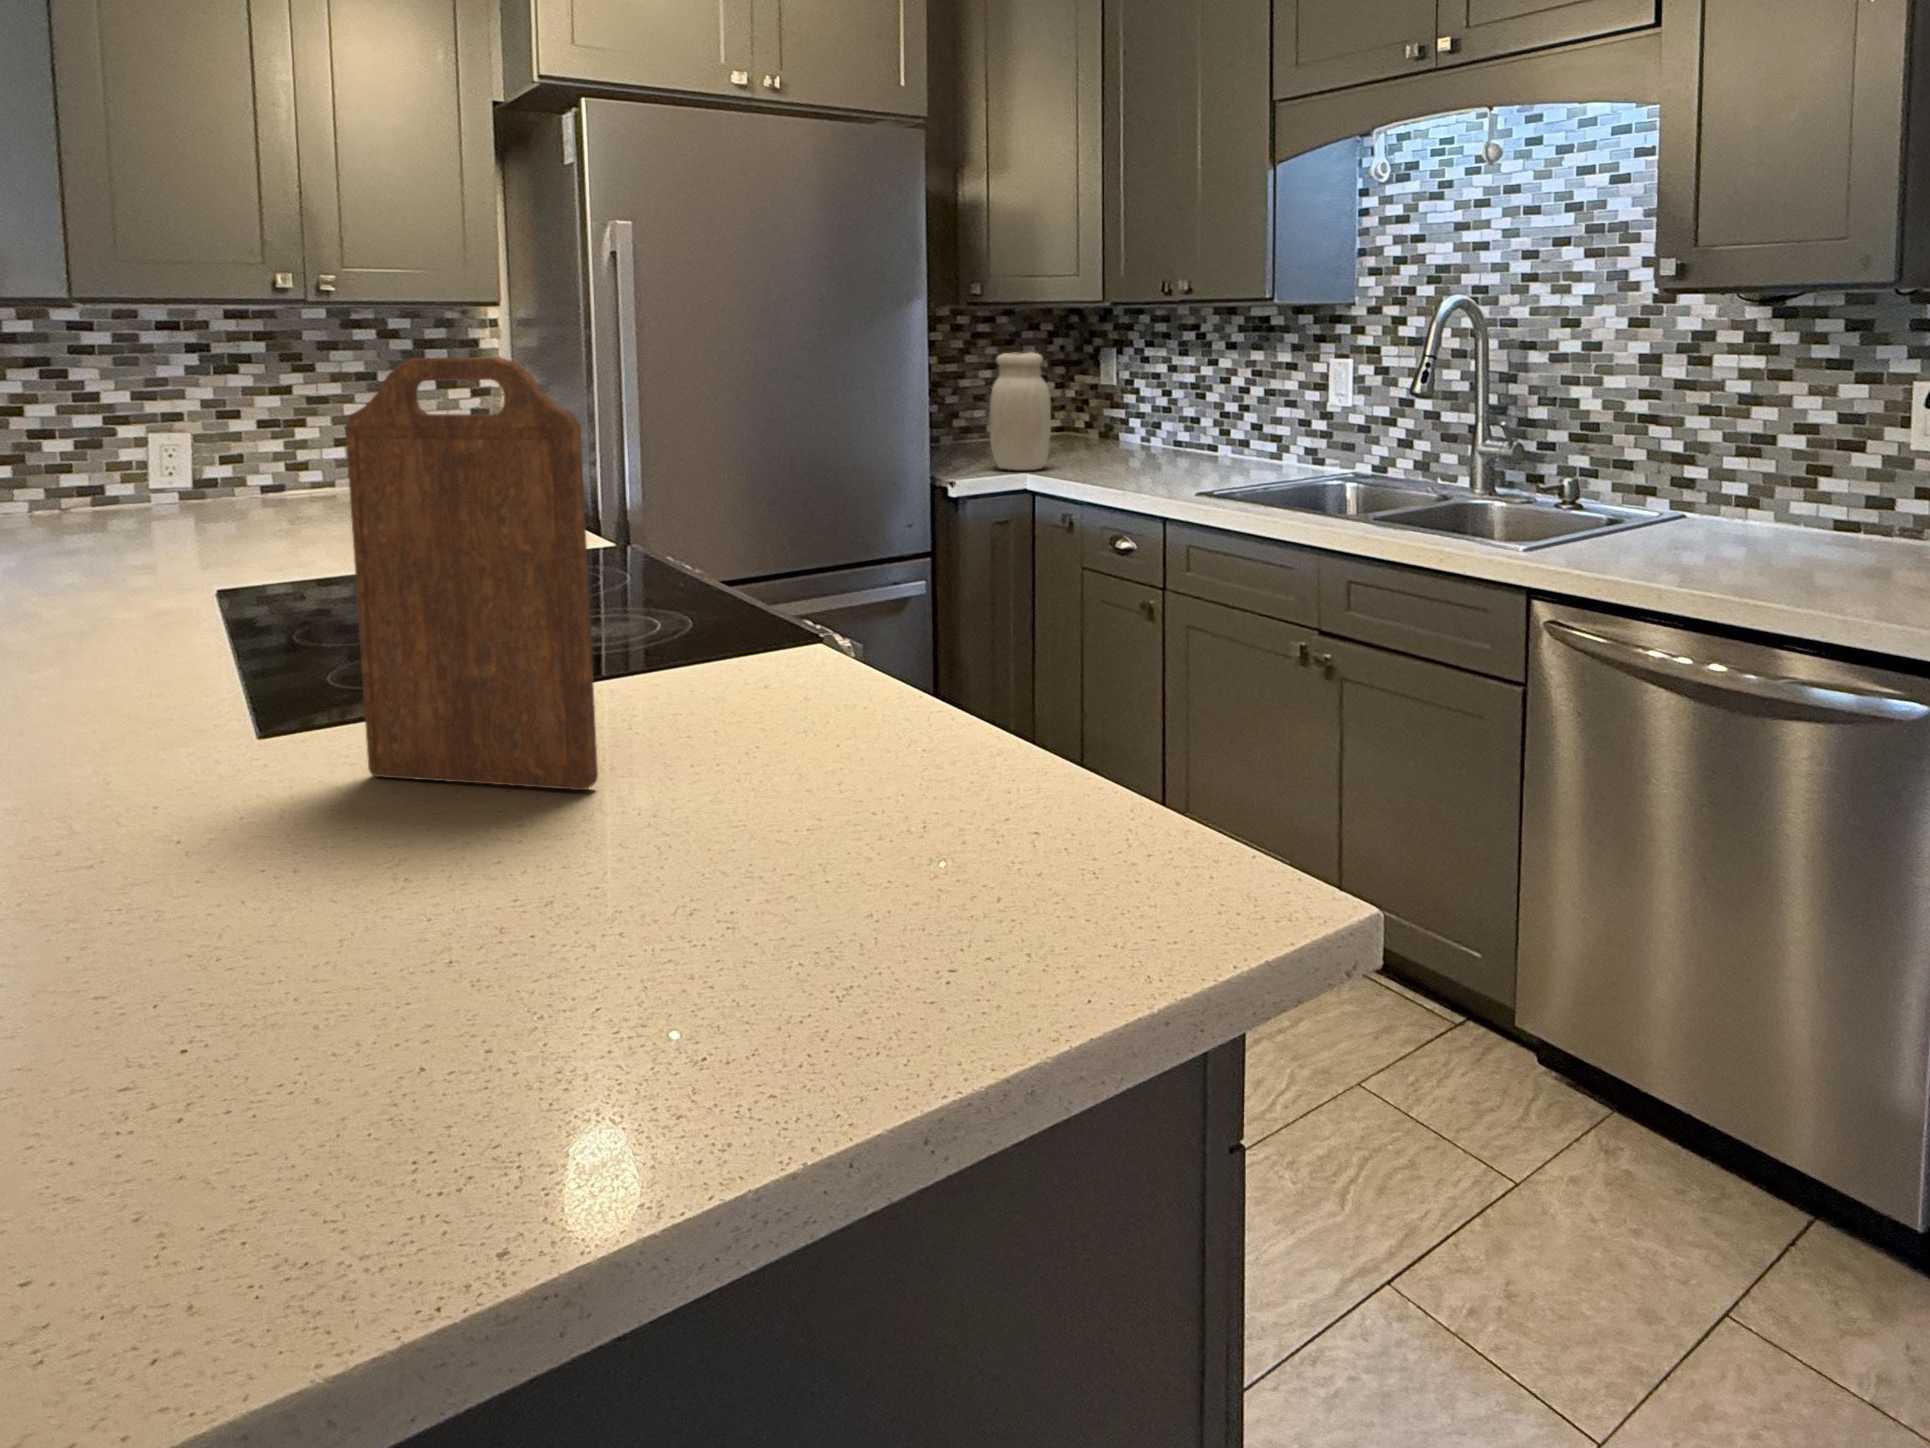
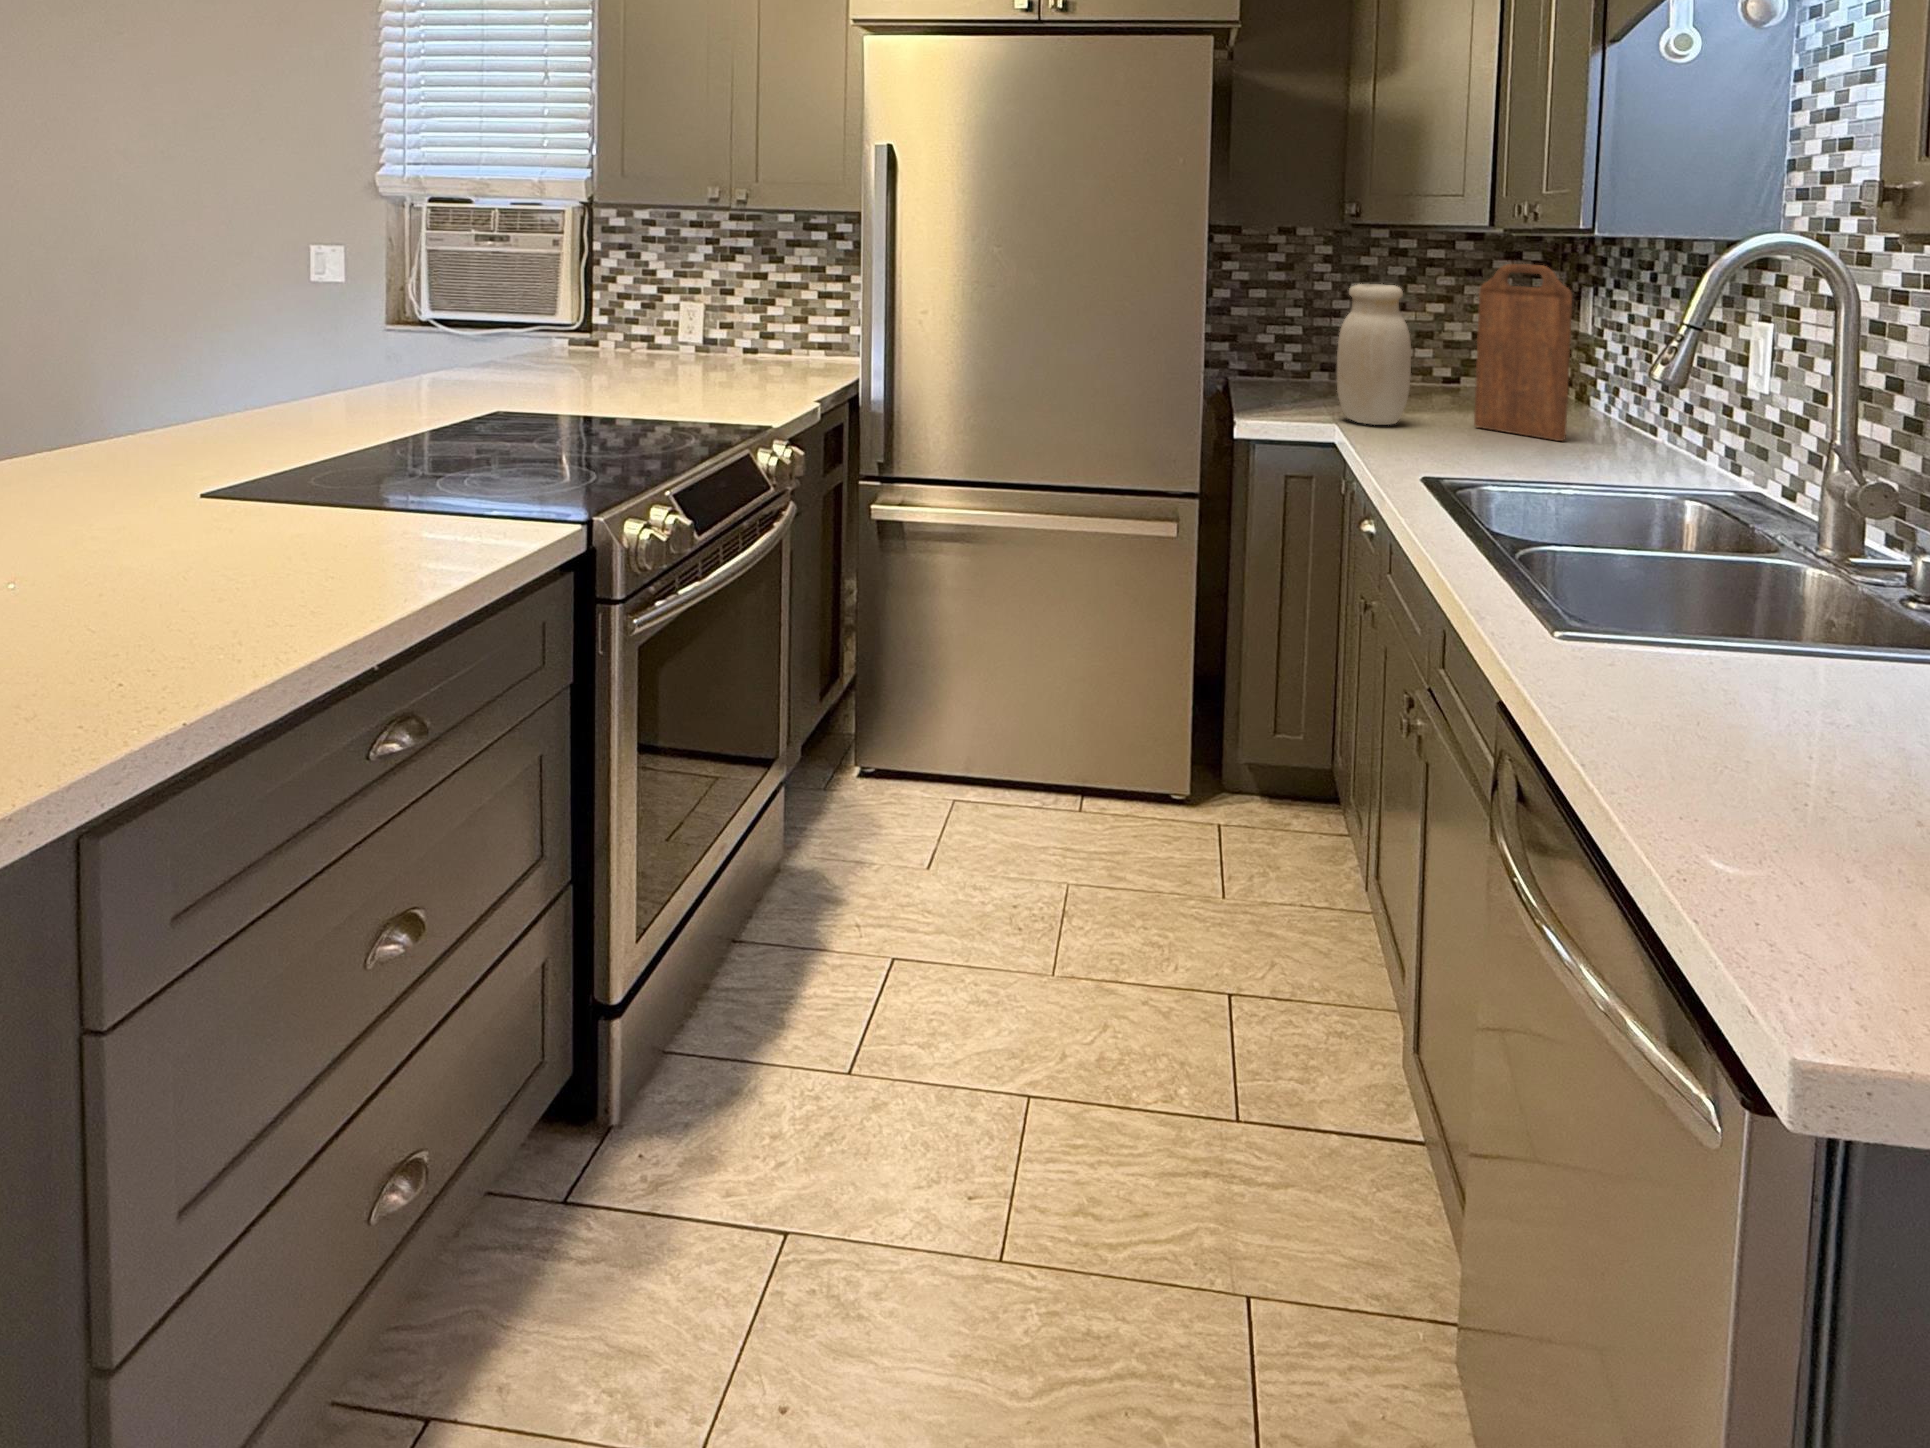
cutting board: present [345,357,598,790] -> present [1474,264,1572,441]

